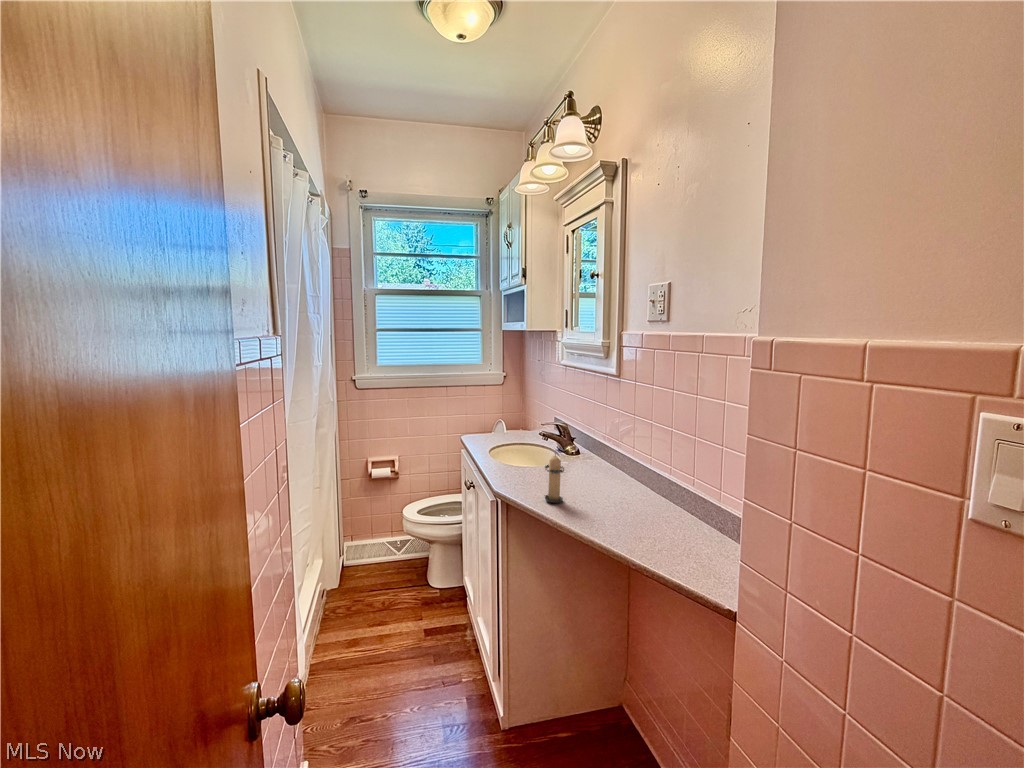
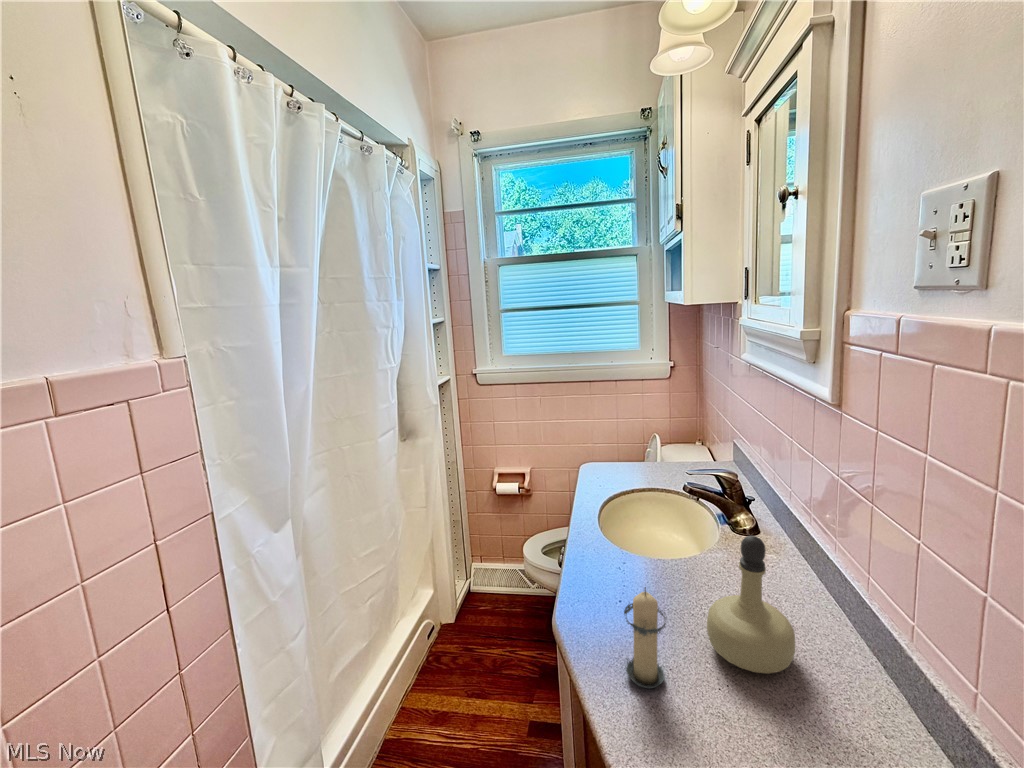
perfume bottle: none [574,429,611,491] -> present [707,536,795,674]

